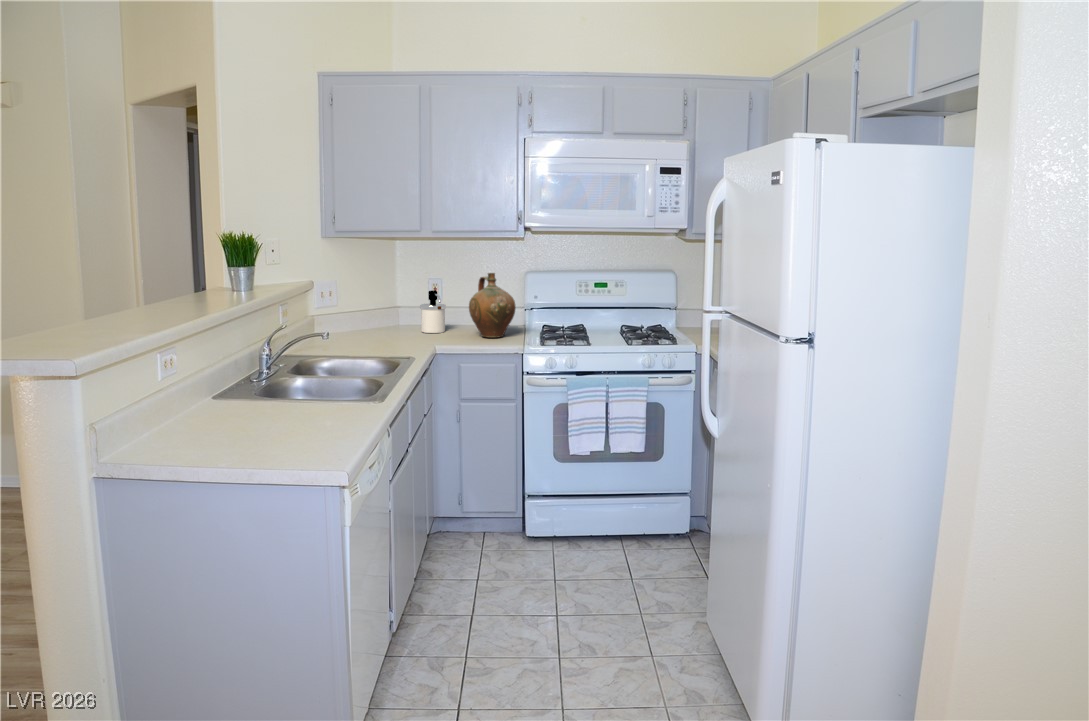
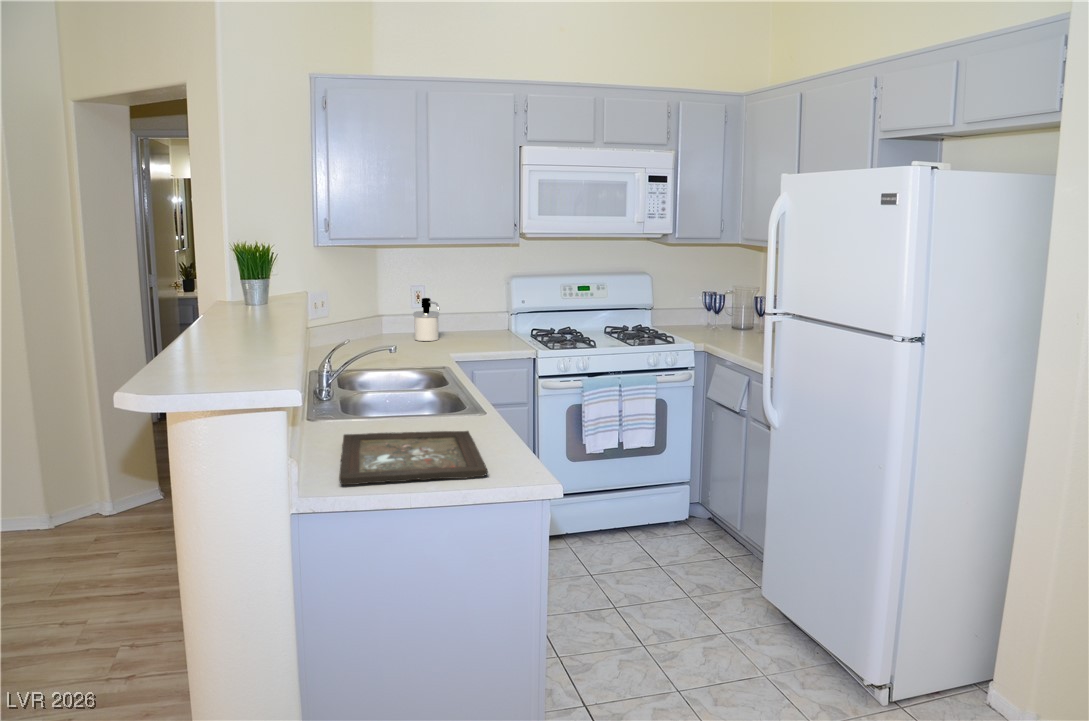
ceramic jug: present [469,273,516,338] -> none [469,279,516,343]
tray: none [173,409,347,452] -> present [339,431,488,485]

